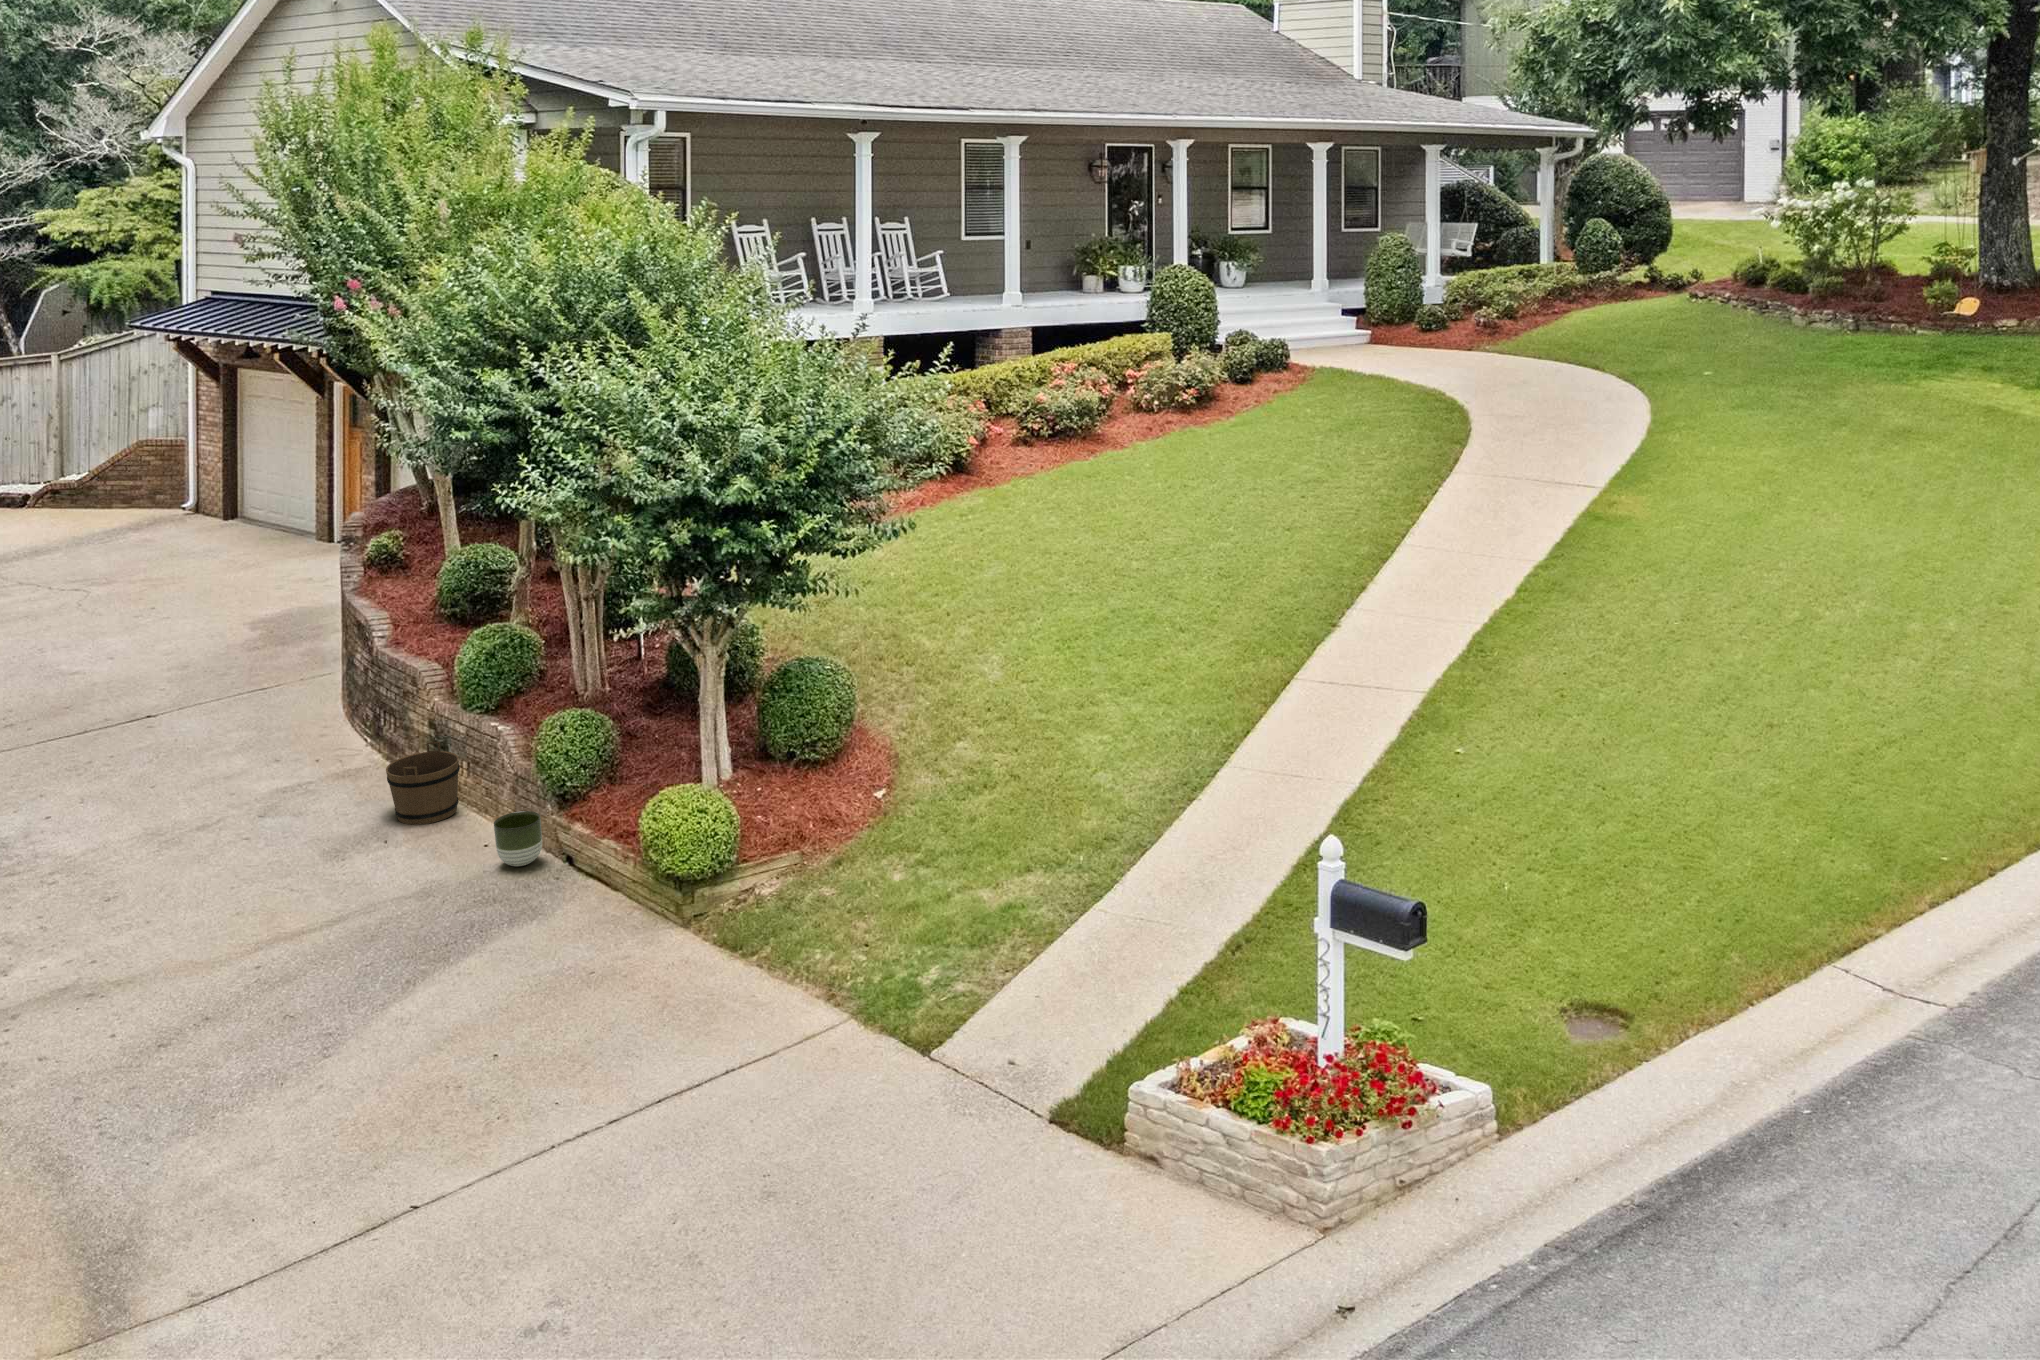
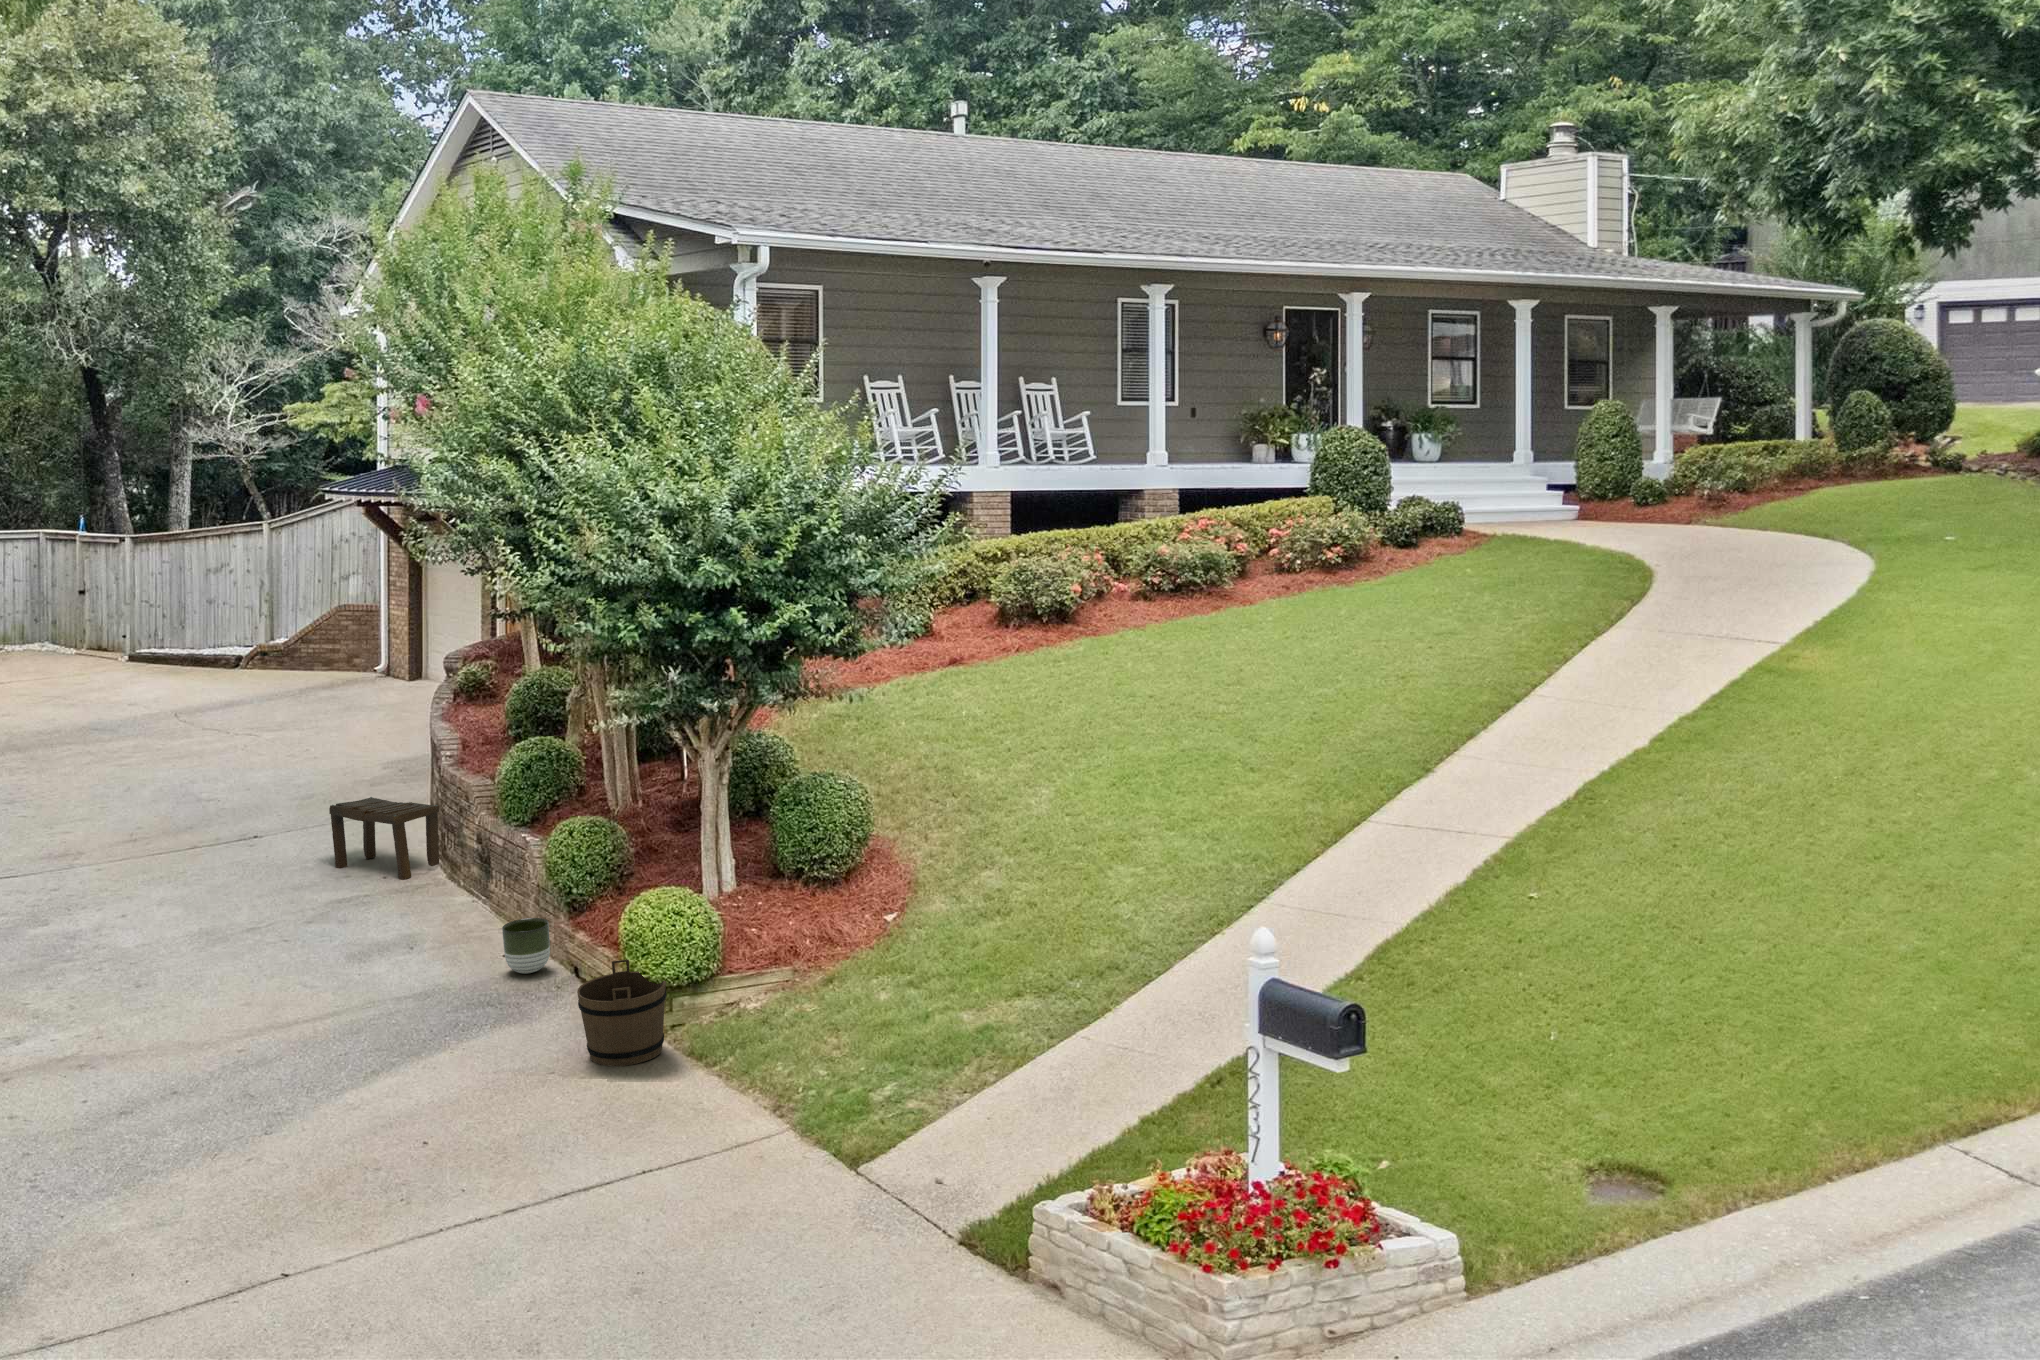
bench: none [249,677,372,762] -> present [329,797,439,880]
bucket: present [386,742,460,825] -> present [577,960,666,1066]

